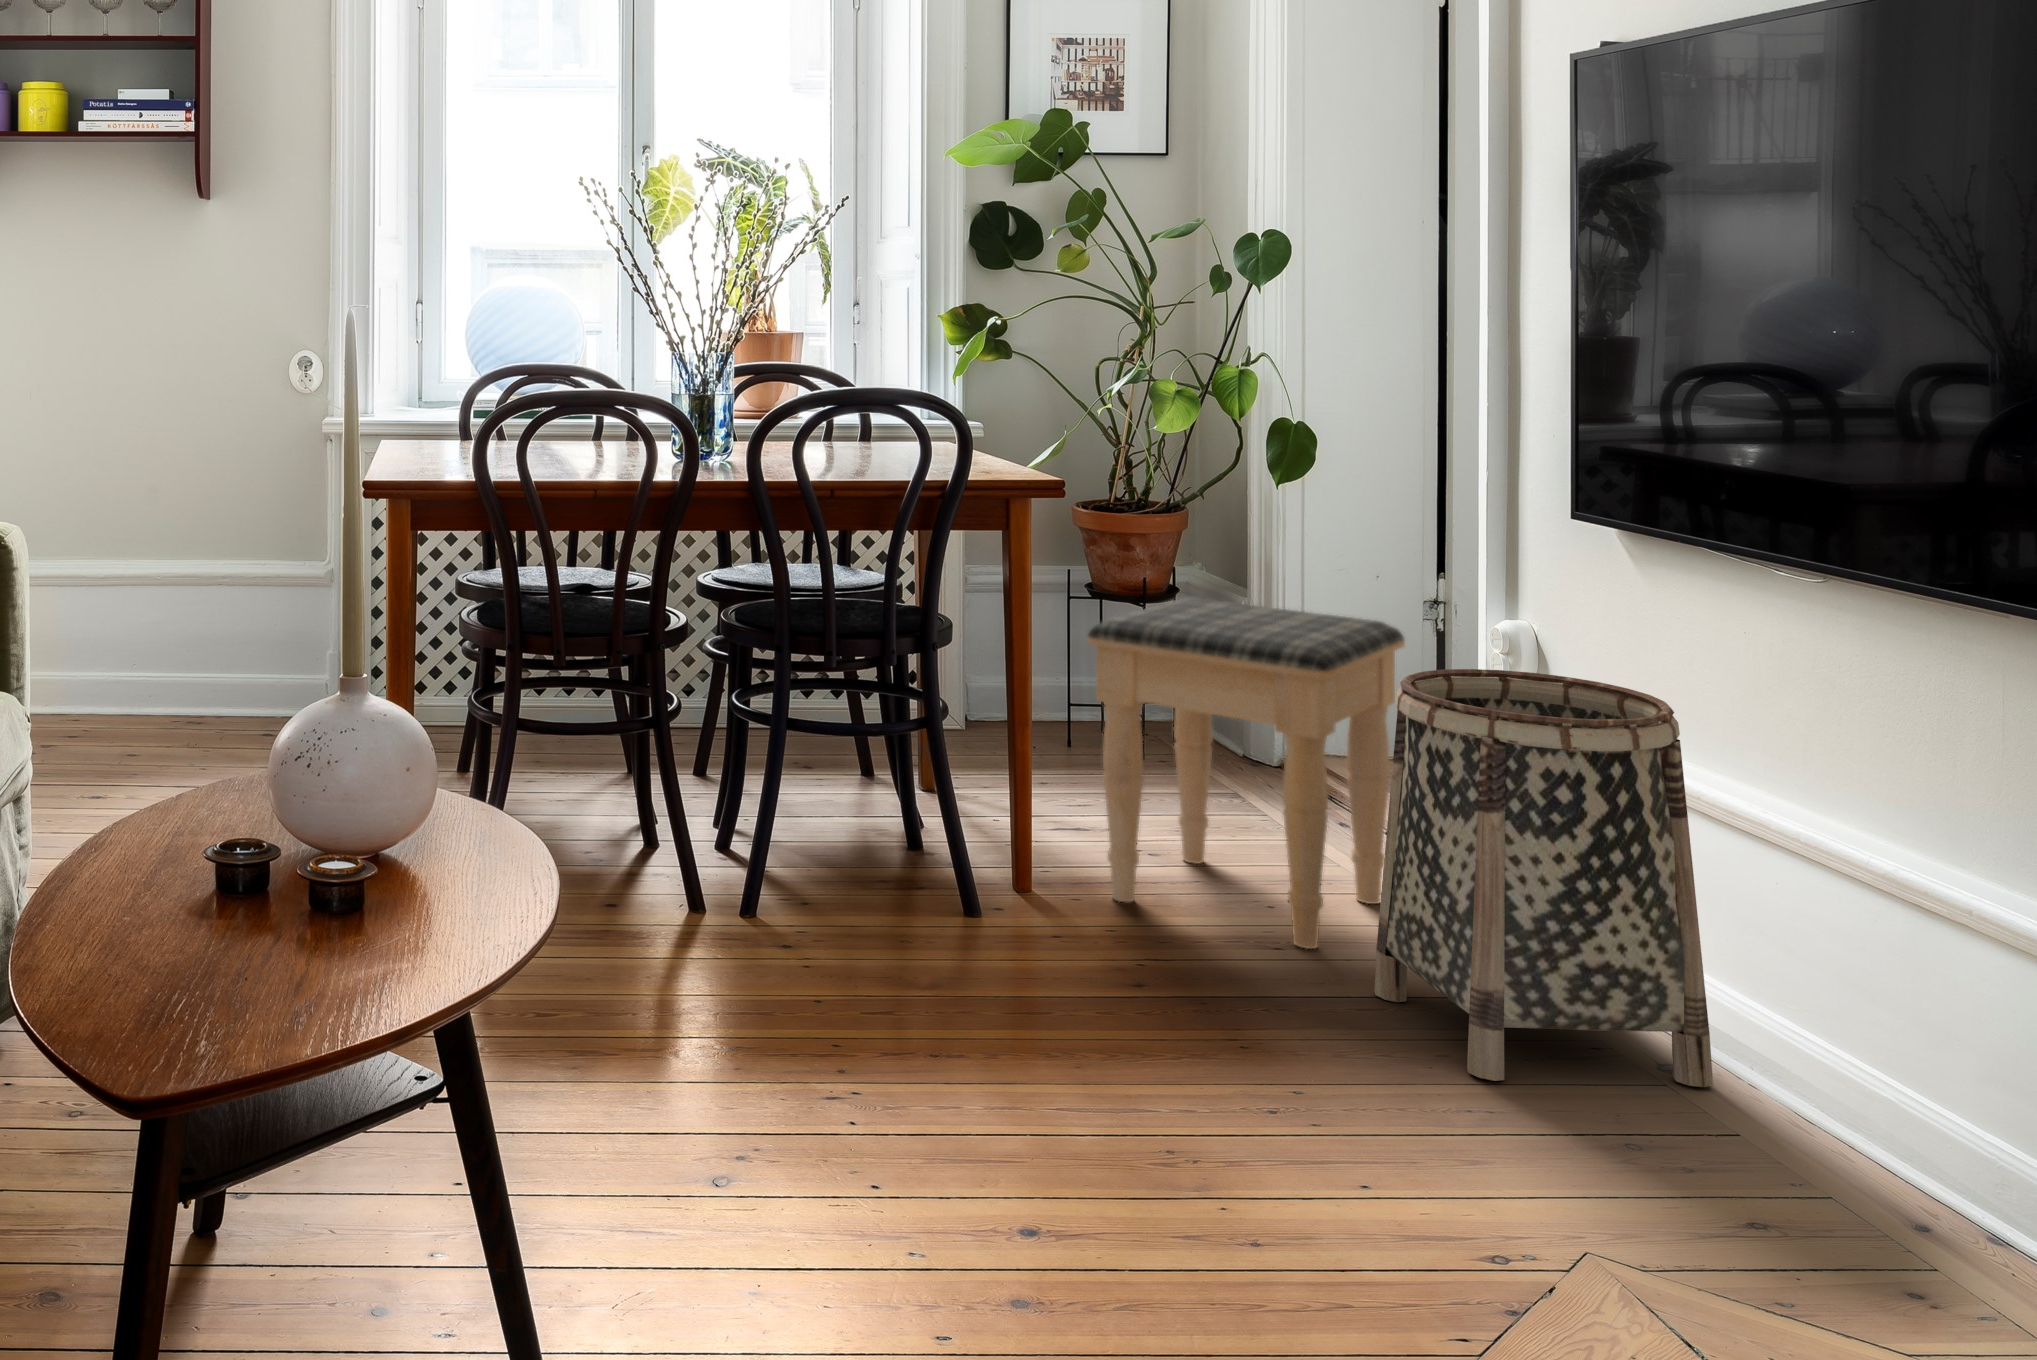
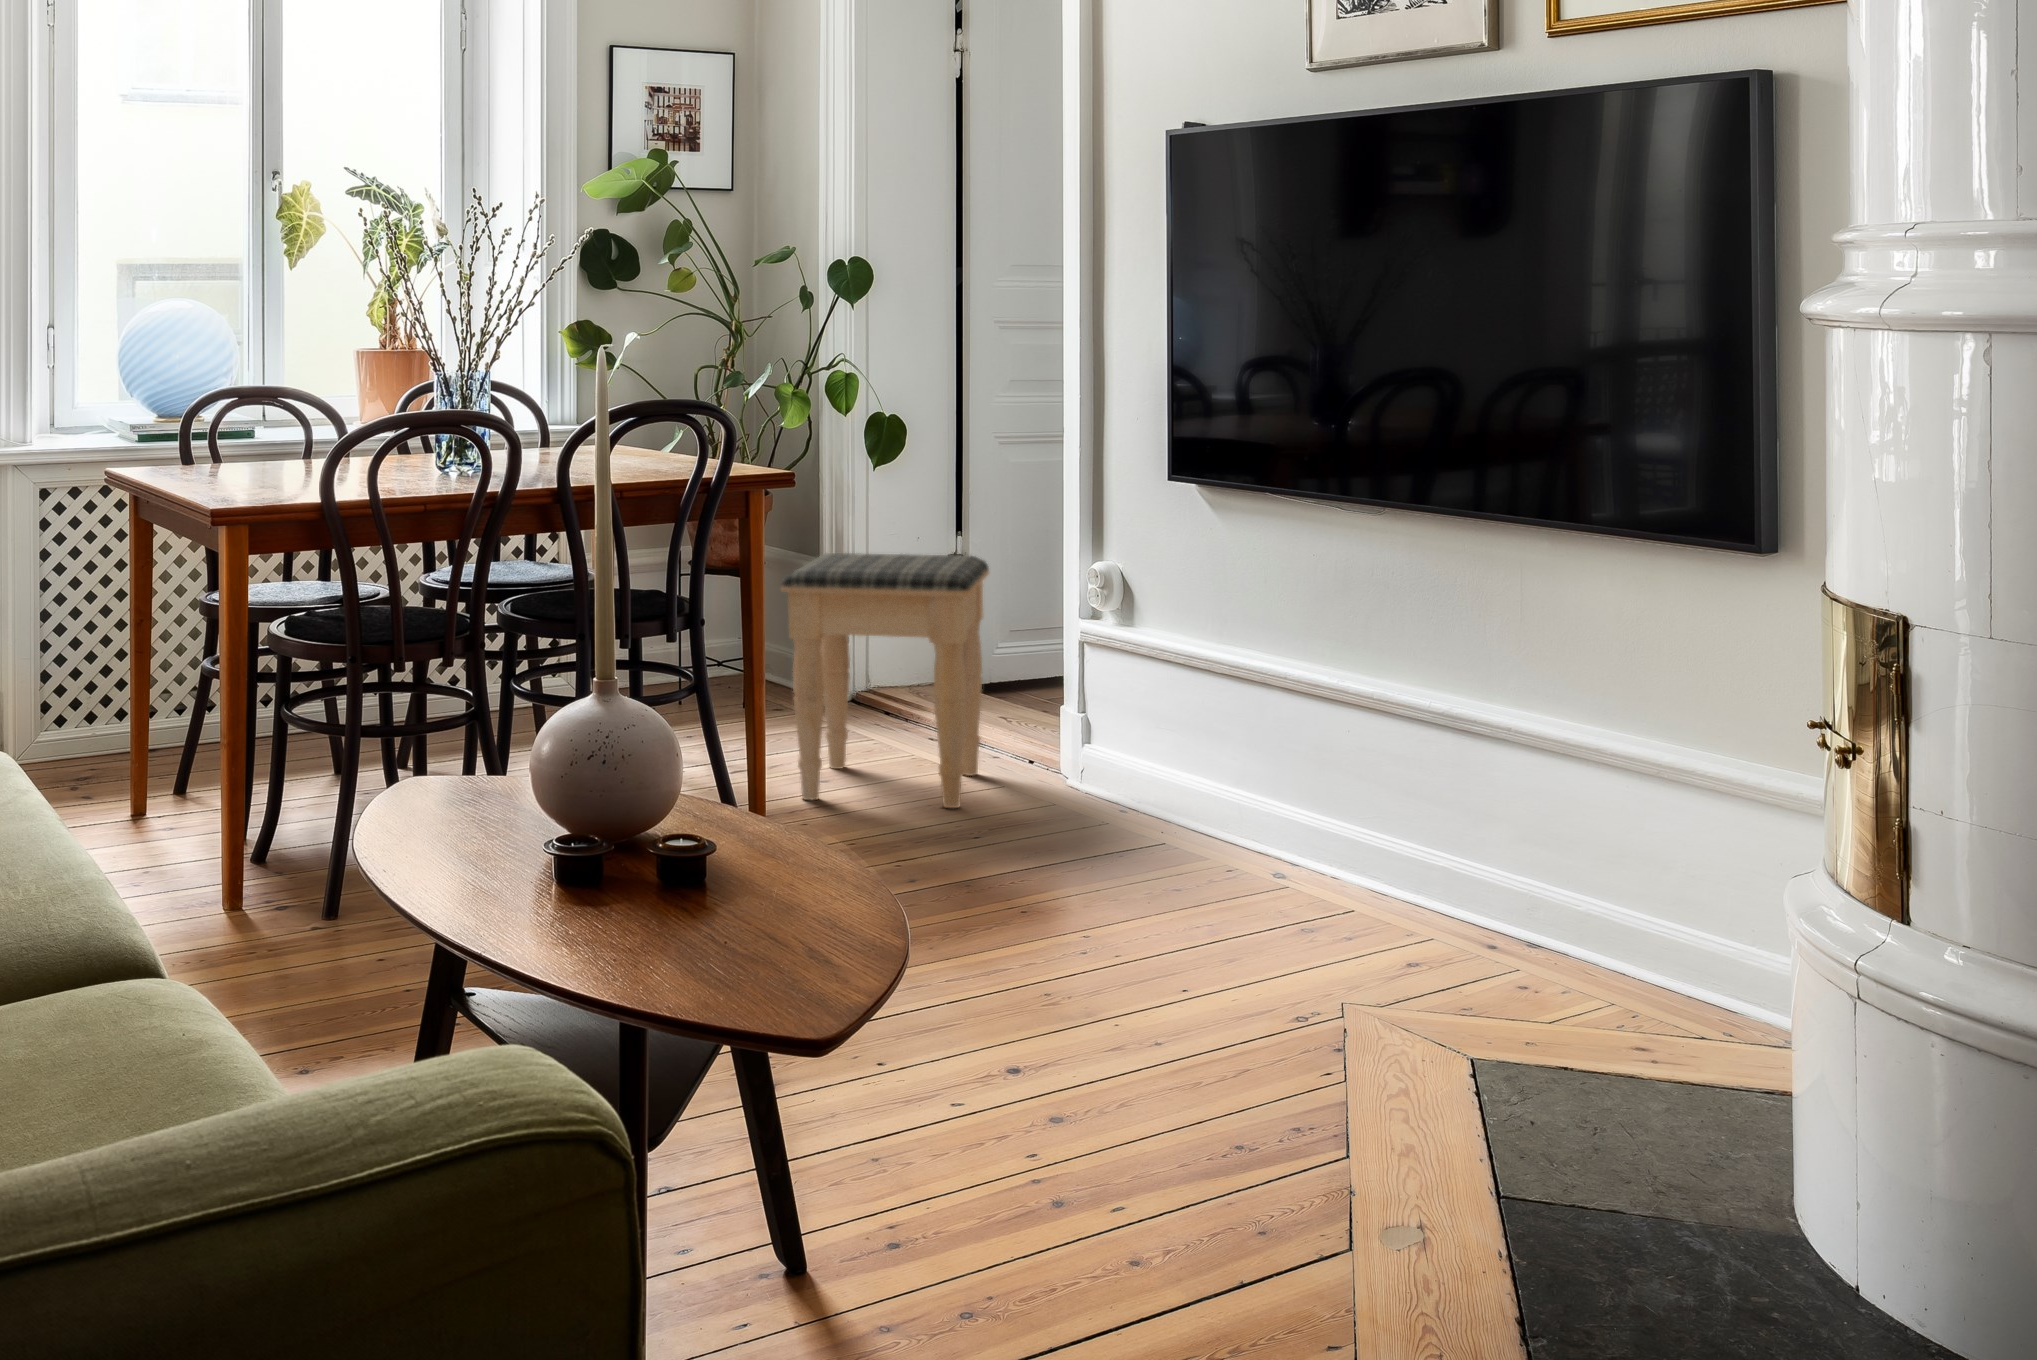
basket: present [1374,669,1713,1087] -> none [1013,575,1234,861]

